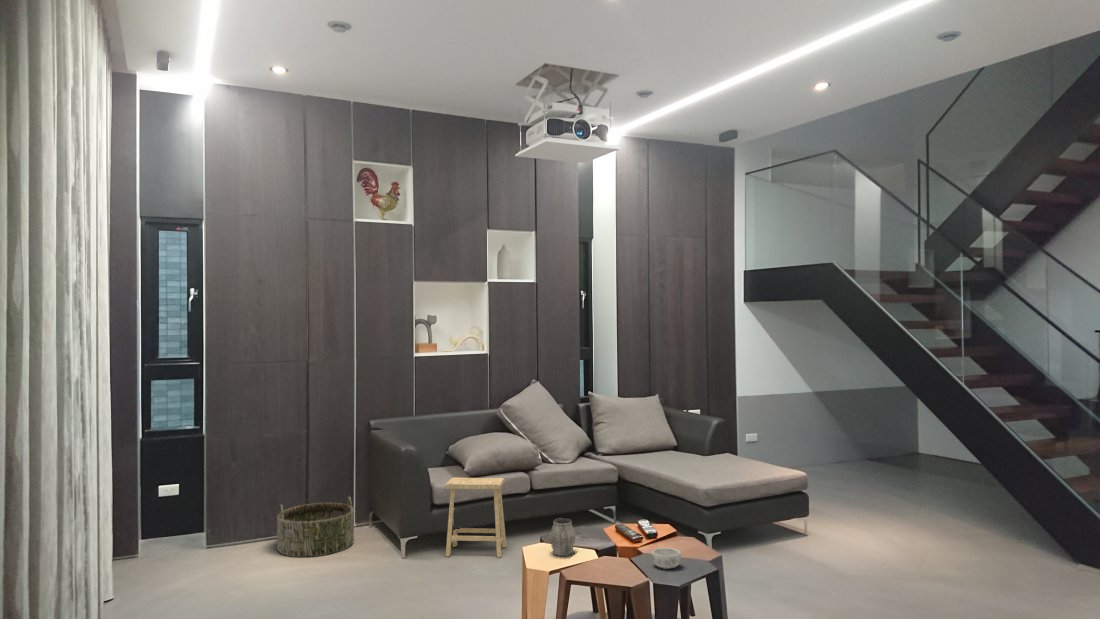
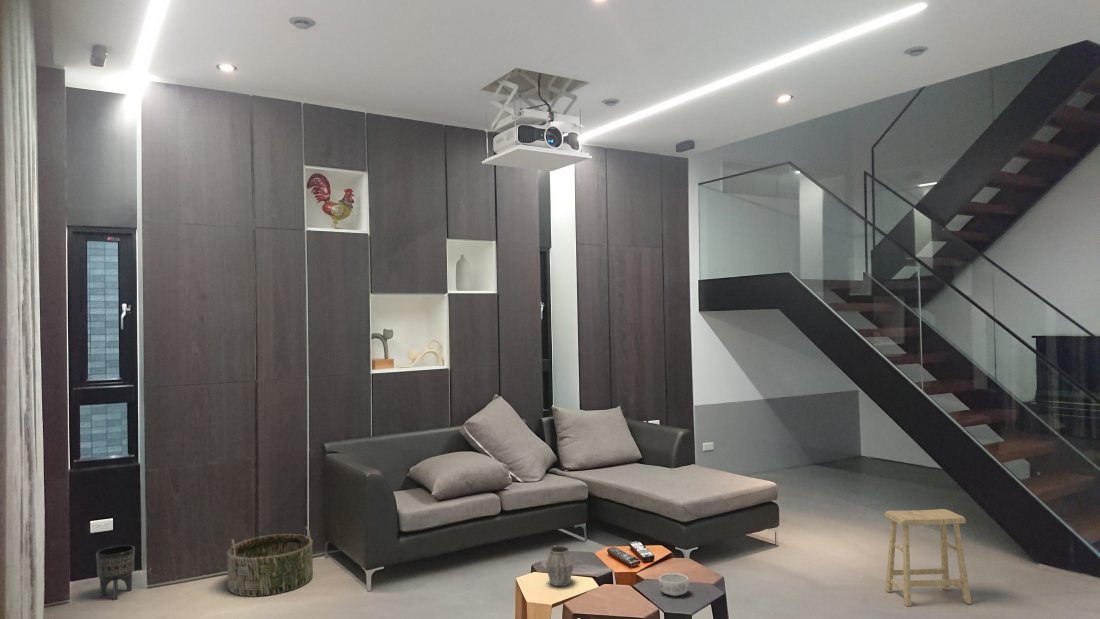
footstool: present [445,477,506,558] -> present [885,509,971,606]
planter: none [165,506,198,553] -> present [96,545,135,599]

